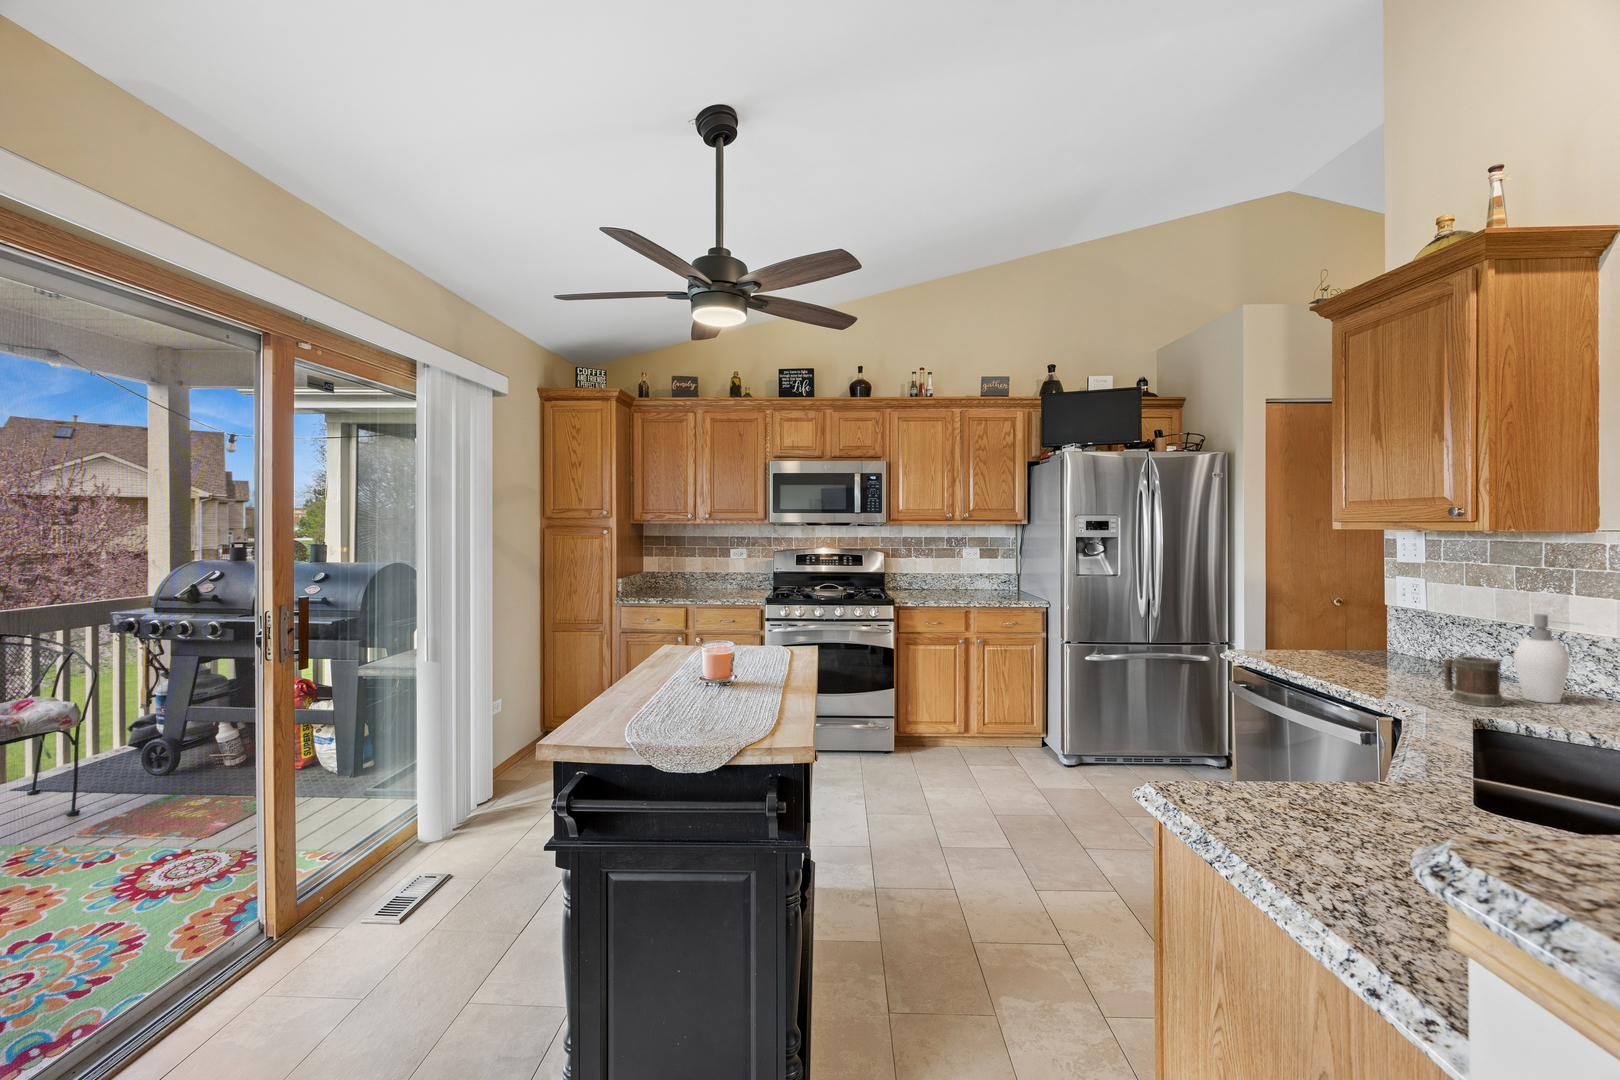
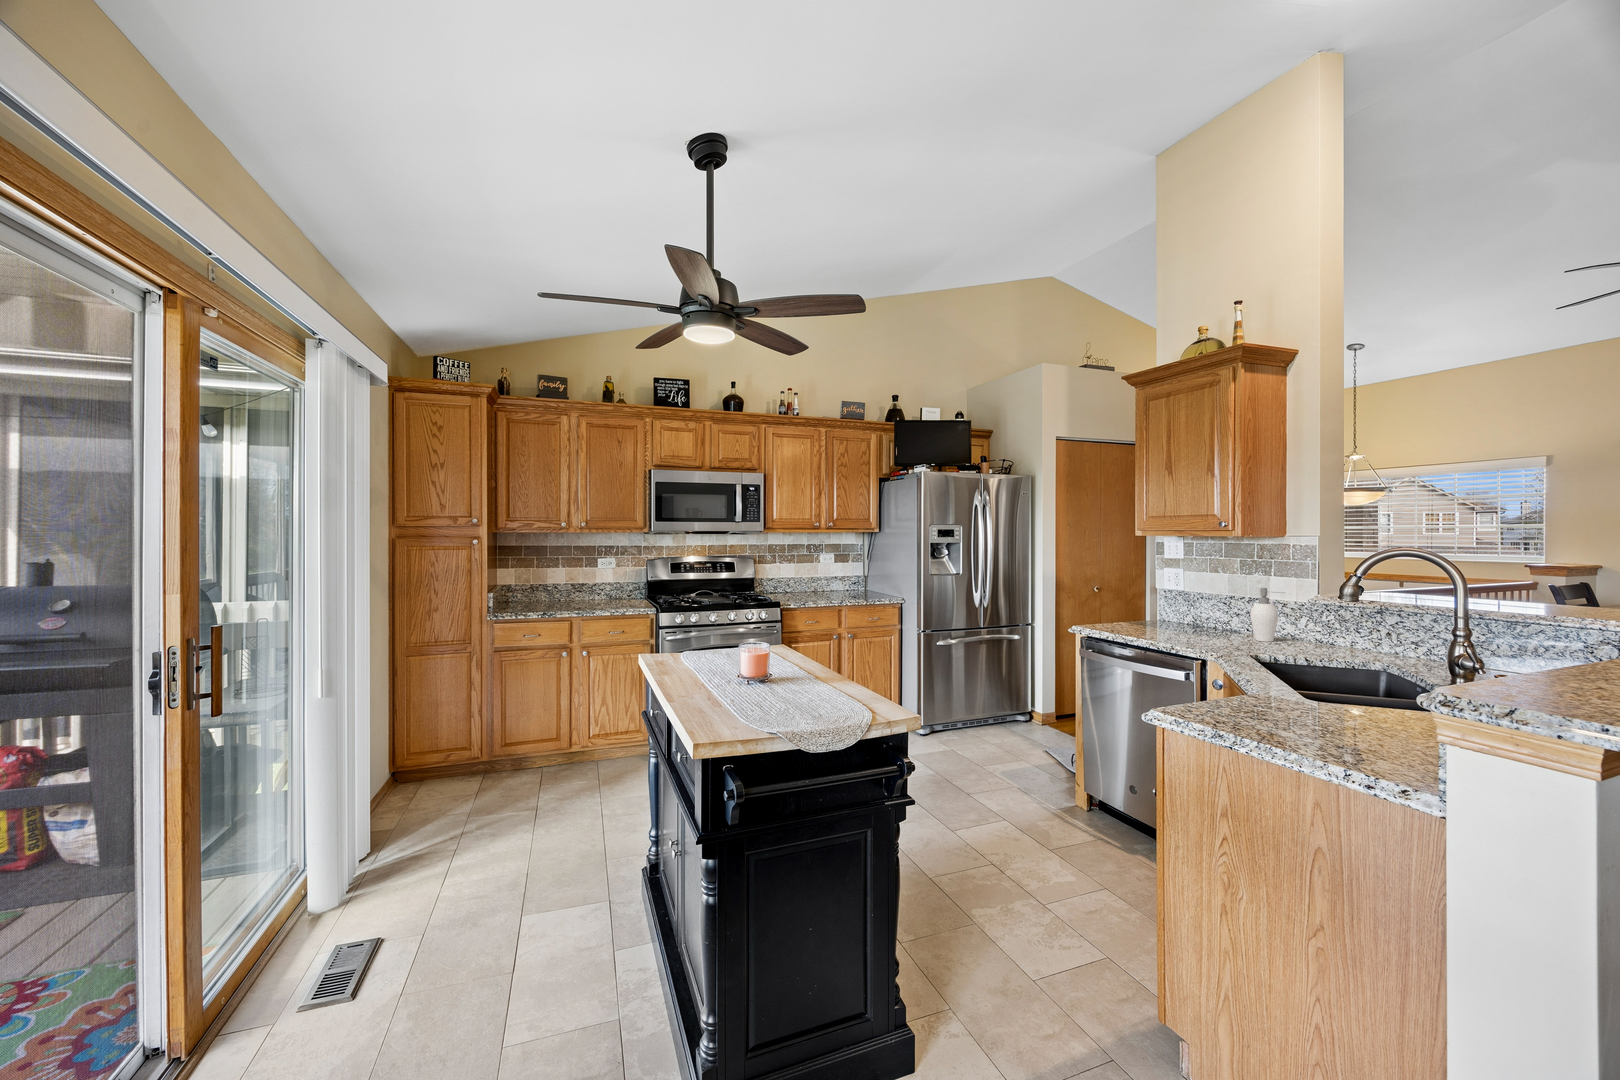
mug: present [1444,656,1503,706] -> none [1218,616,1250,645]

